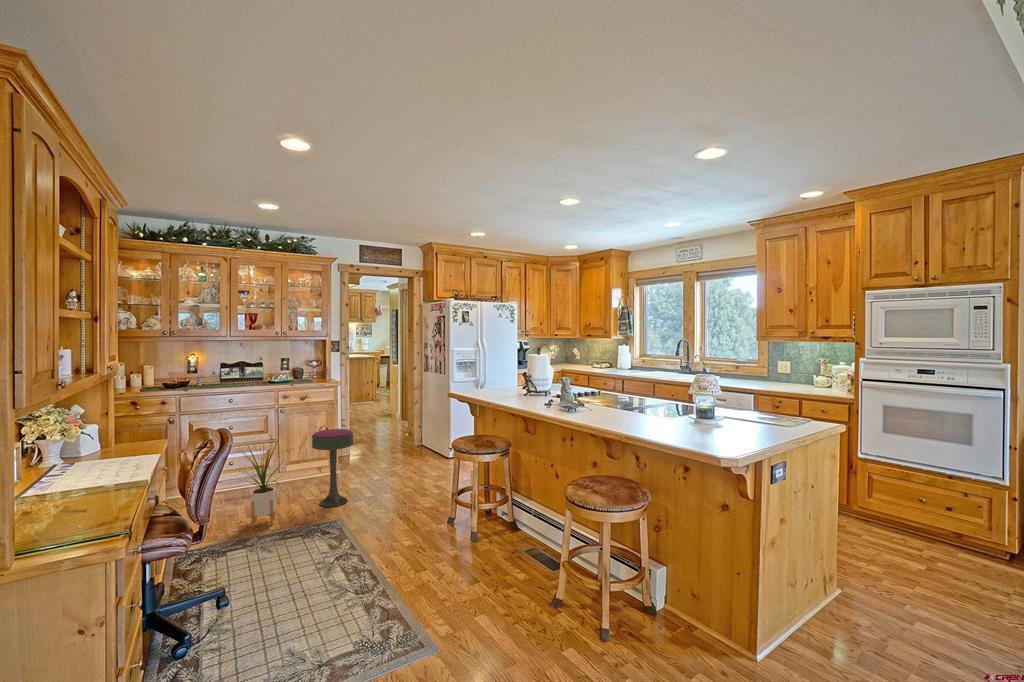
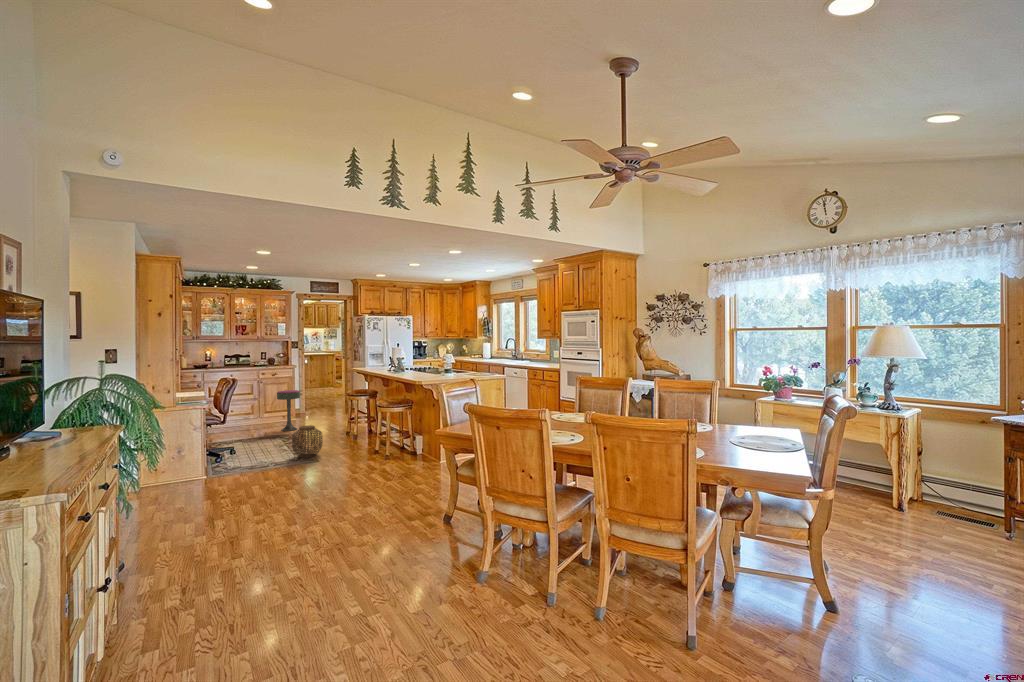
house plant: present [242,442,284,528] -> none [237,390,265,437]
woven basket: none [366,546,437,637] -> present [292,425,323,458]

